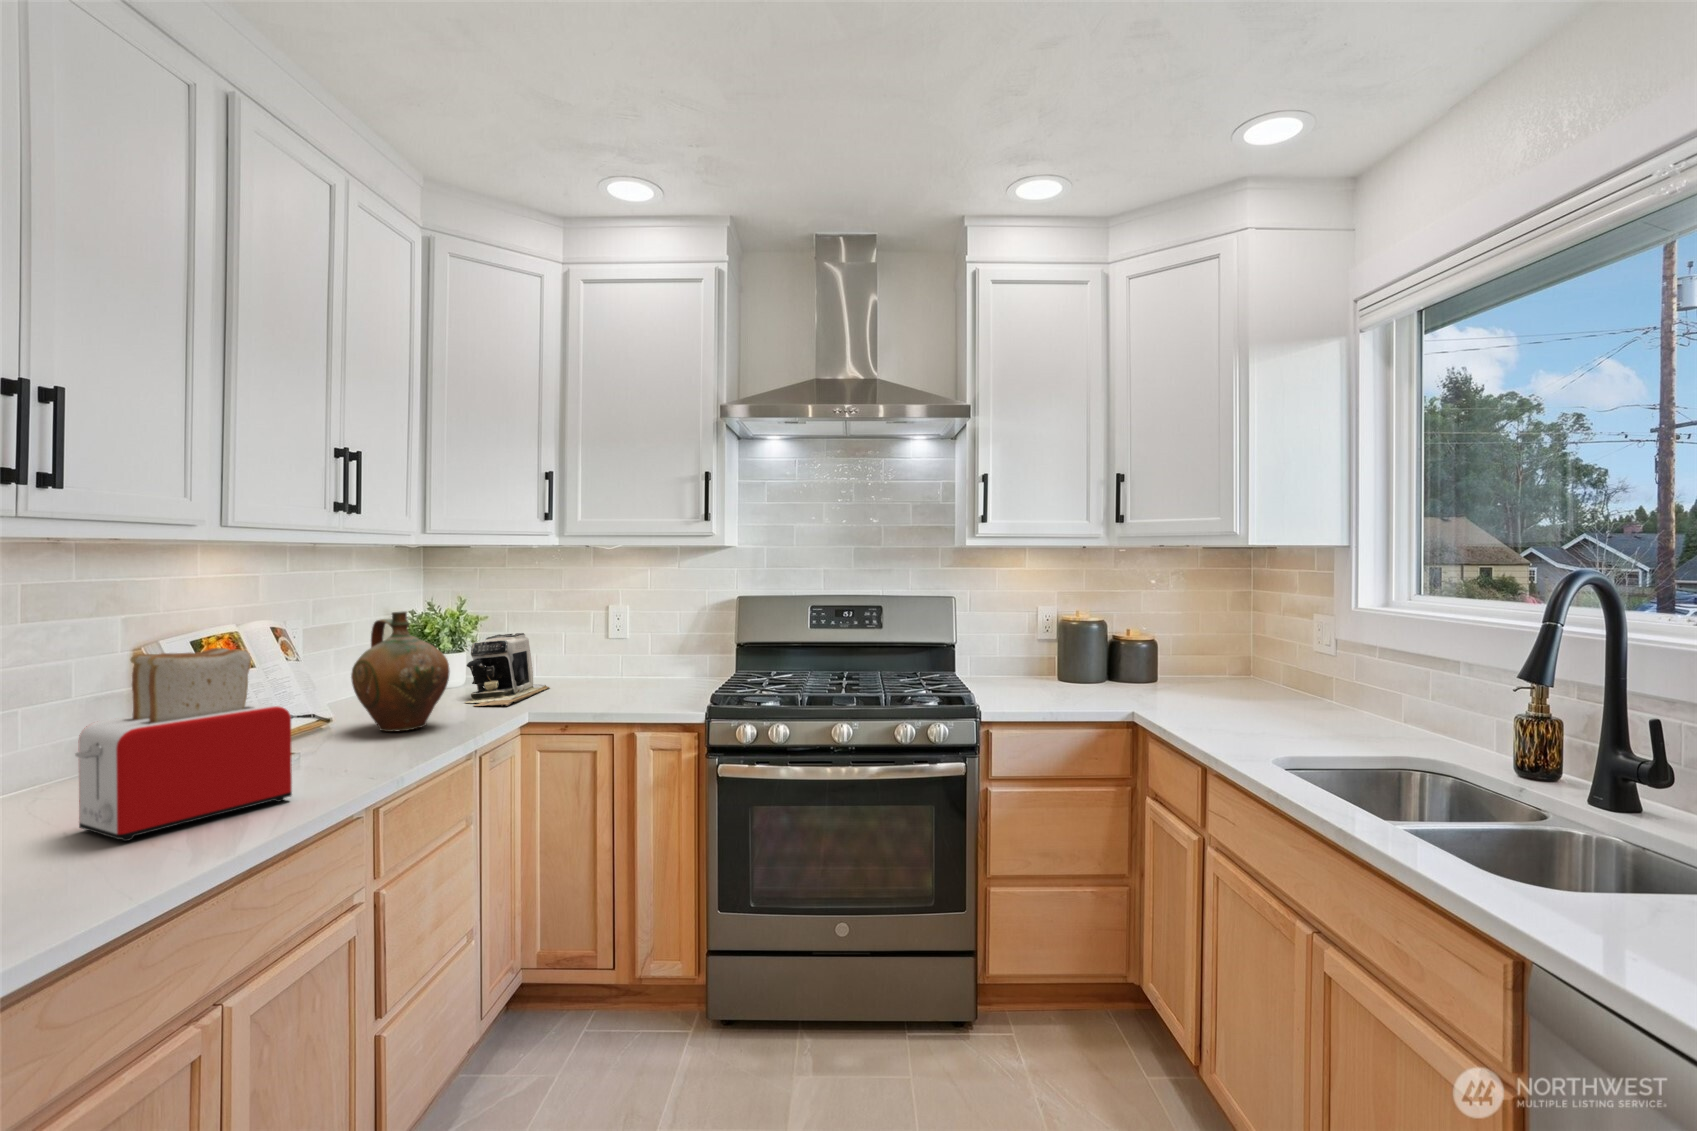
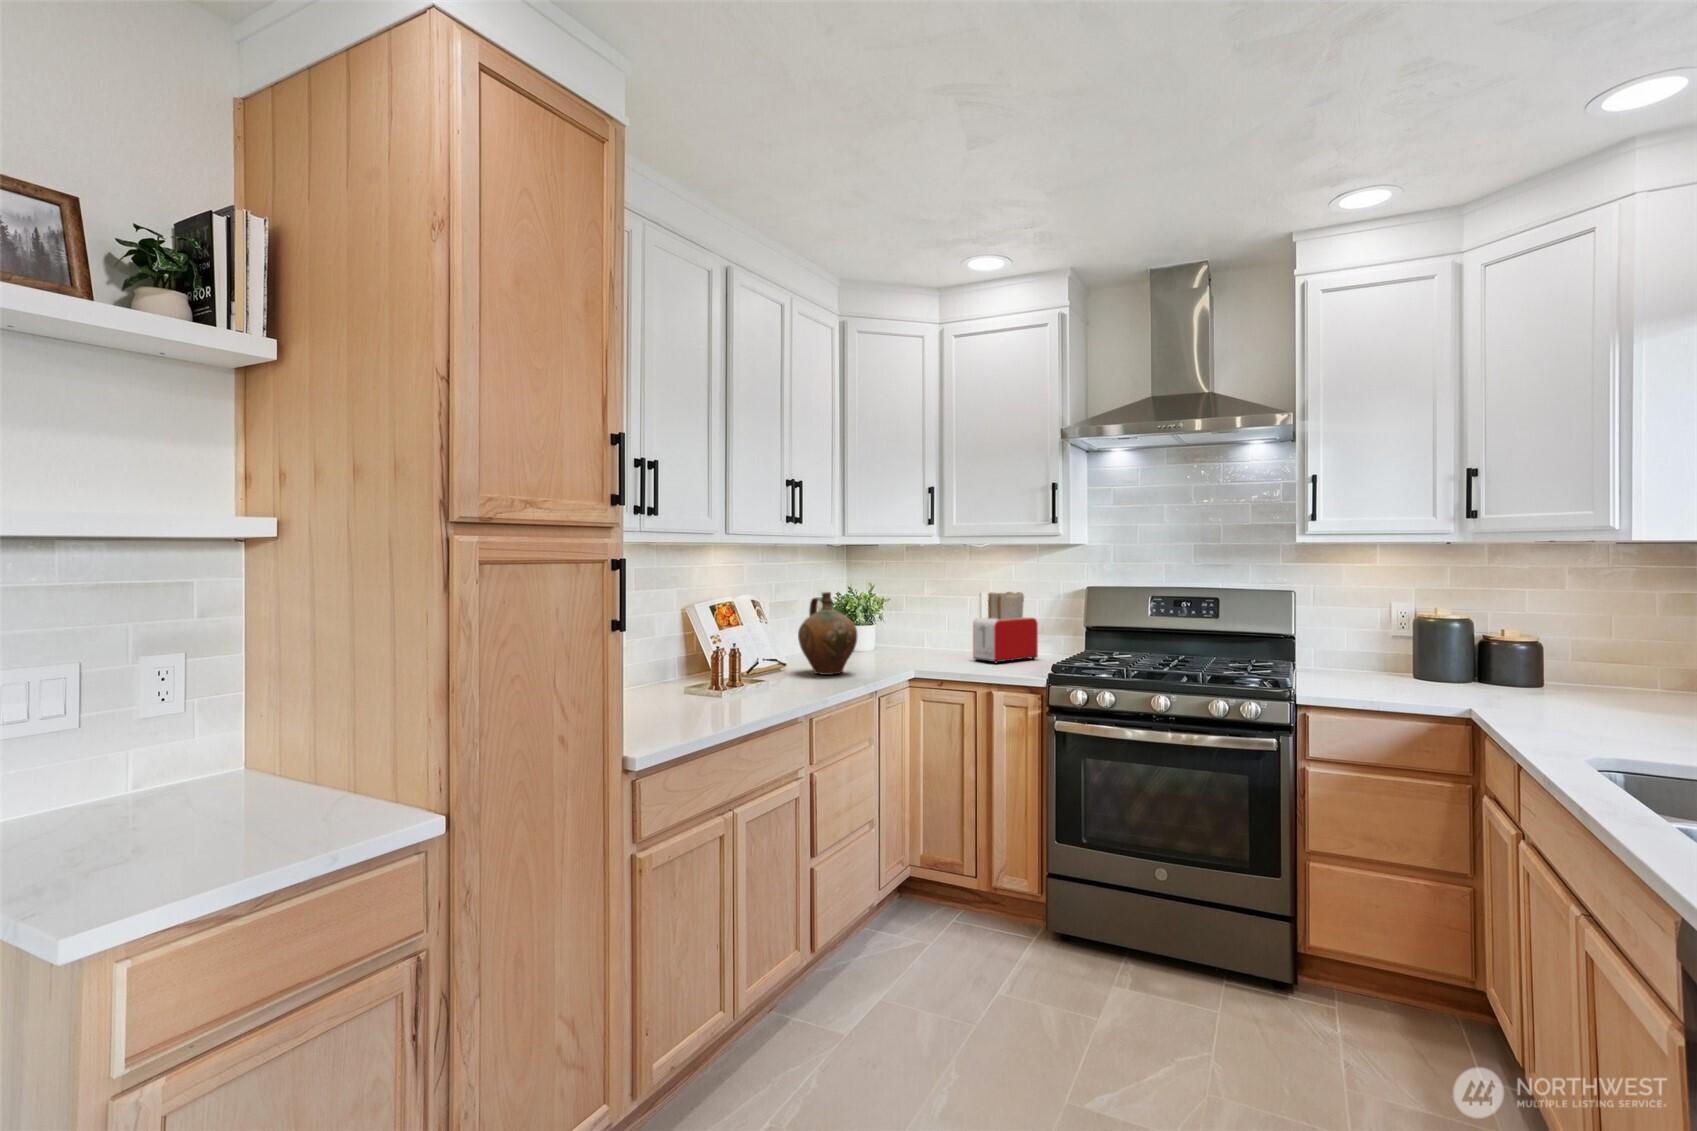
coffee maker: present [465,633,550,706] -> none [868,612,931,665]
toaster: present [76,648,292,841] -> present [973,592,1038,663]

